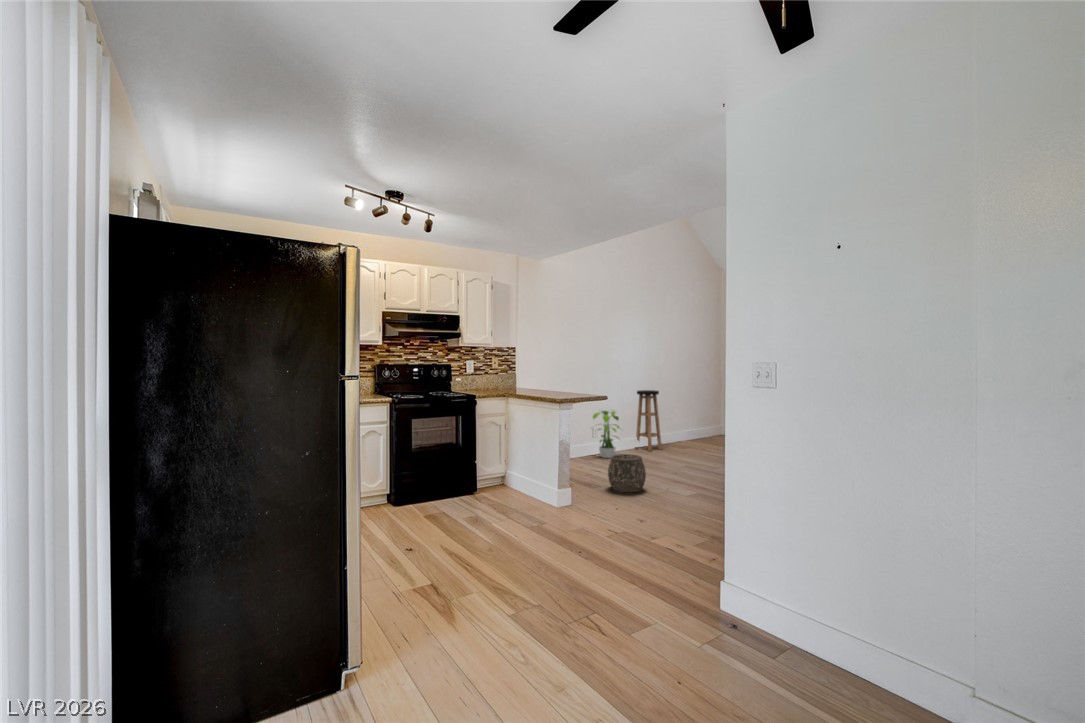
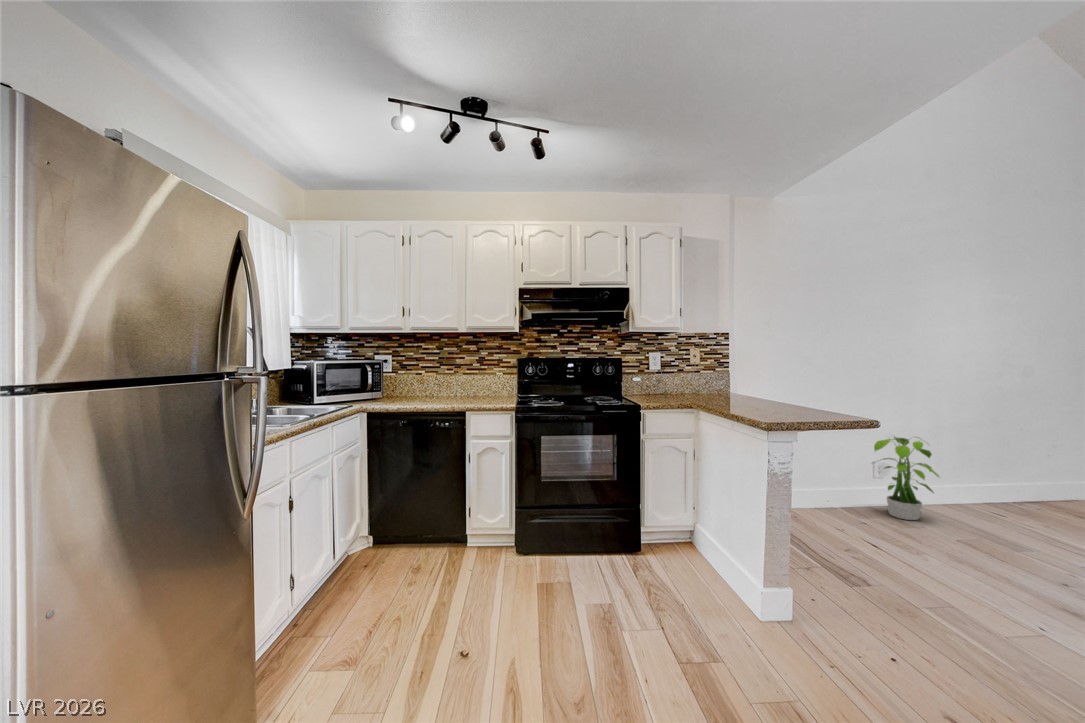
bar stool: present [635,390,662,451] -> none [970,405,1037,518]
woven basket: present [608,454,646,492] -> none [889,545,995,643]

